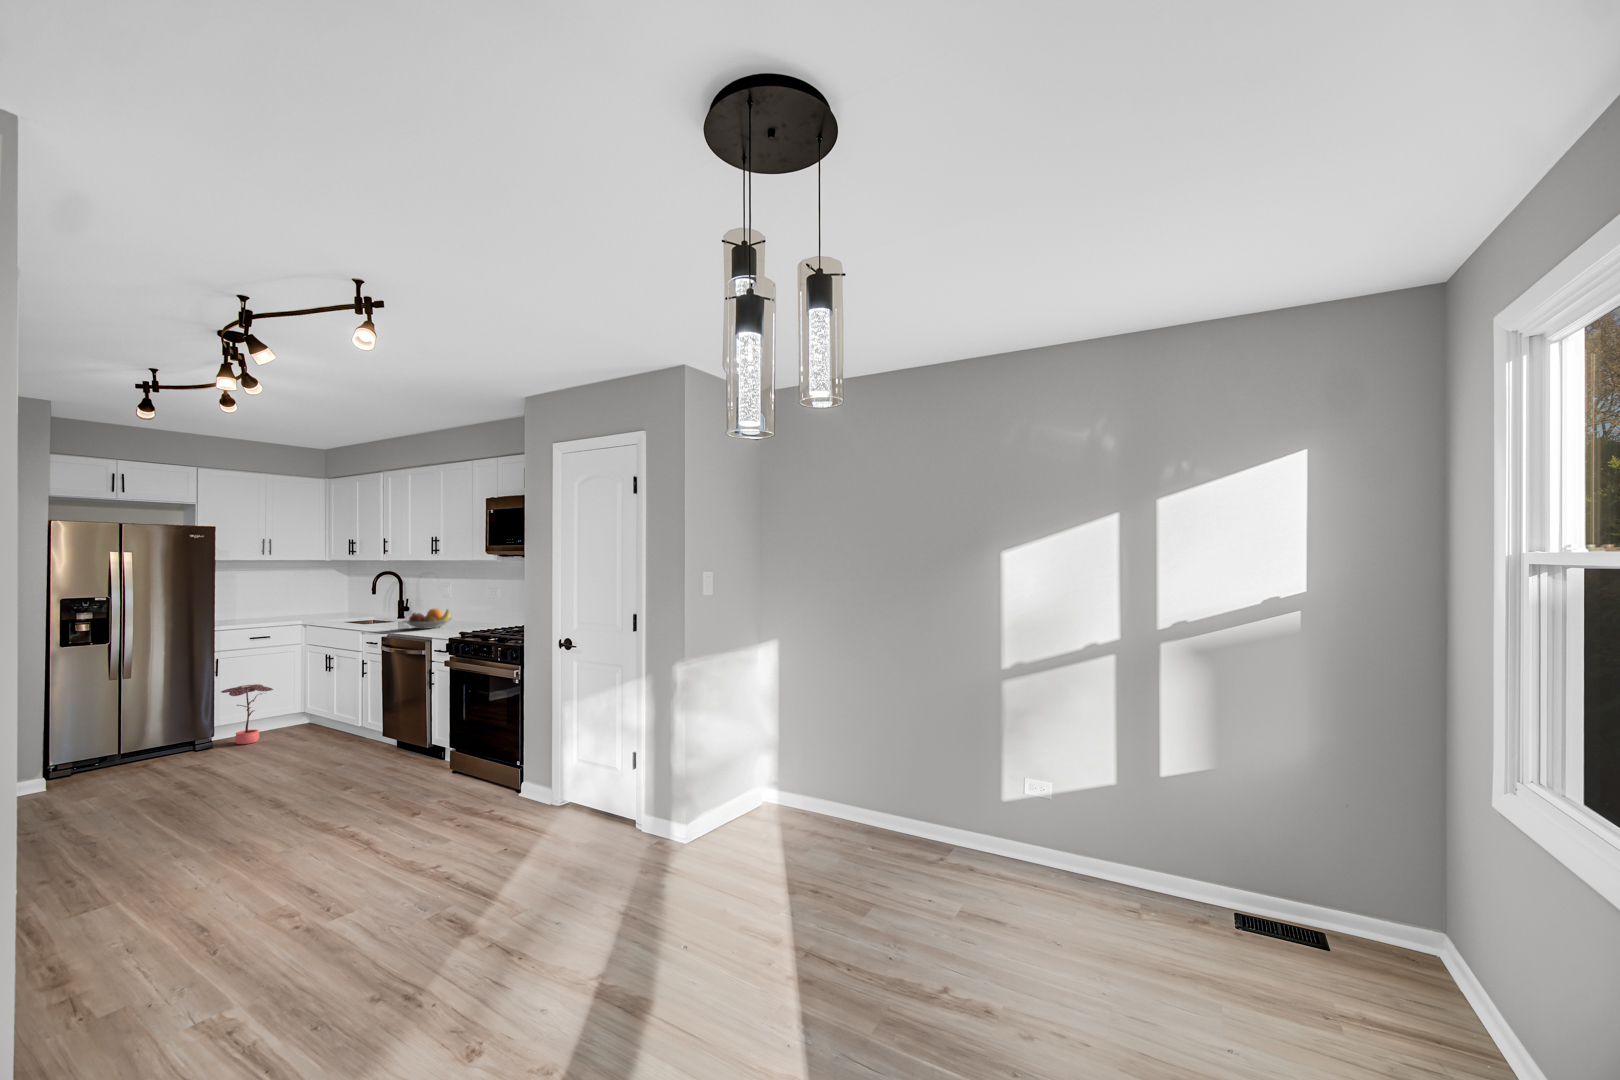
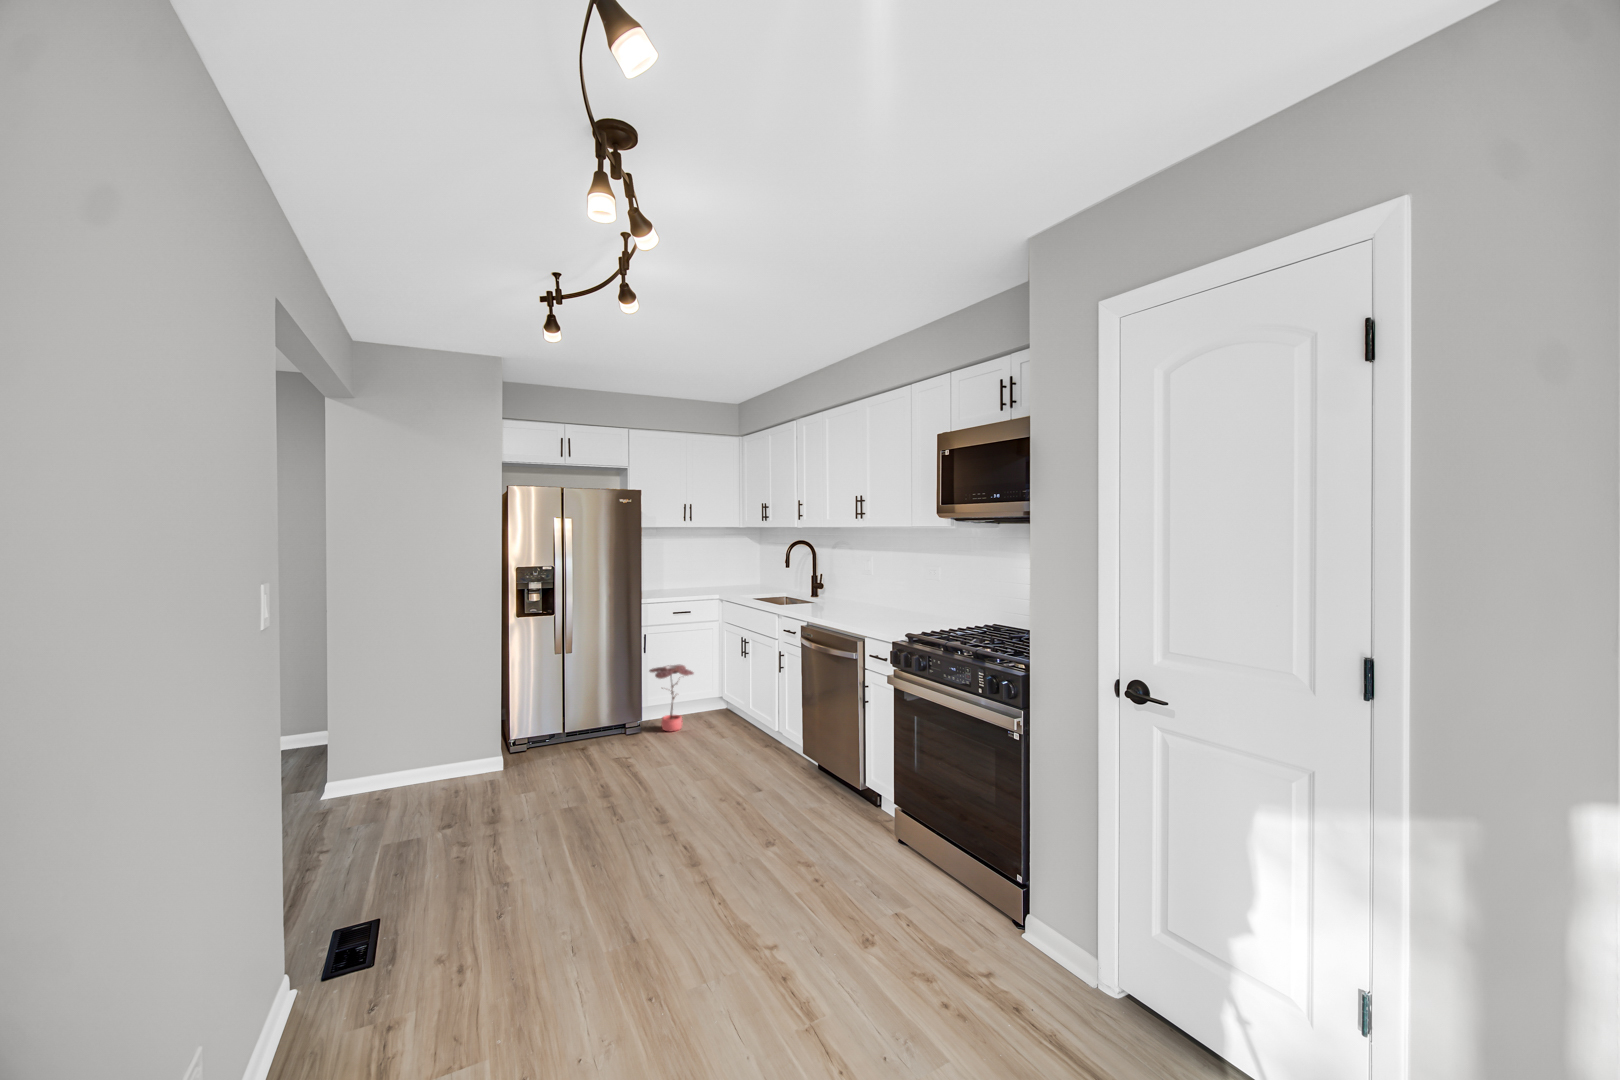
fruit bowl: present [404,608,452,629] -> none [825,592,883,619]

